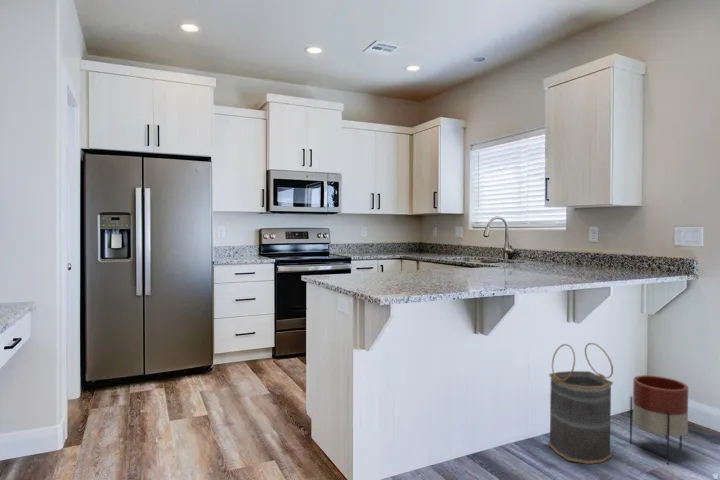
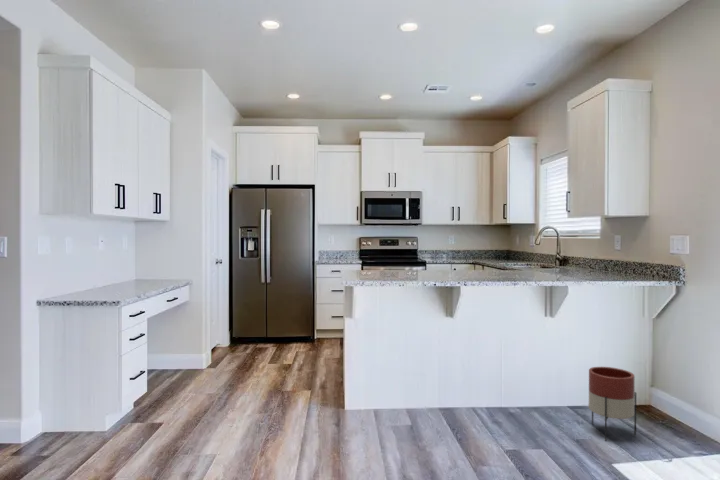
basket: present [549,343,613,464] -> none [513,332,561,430]

